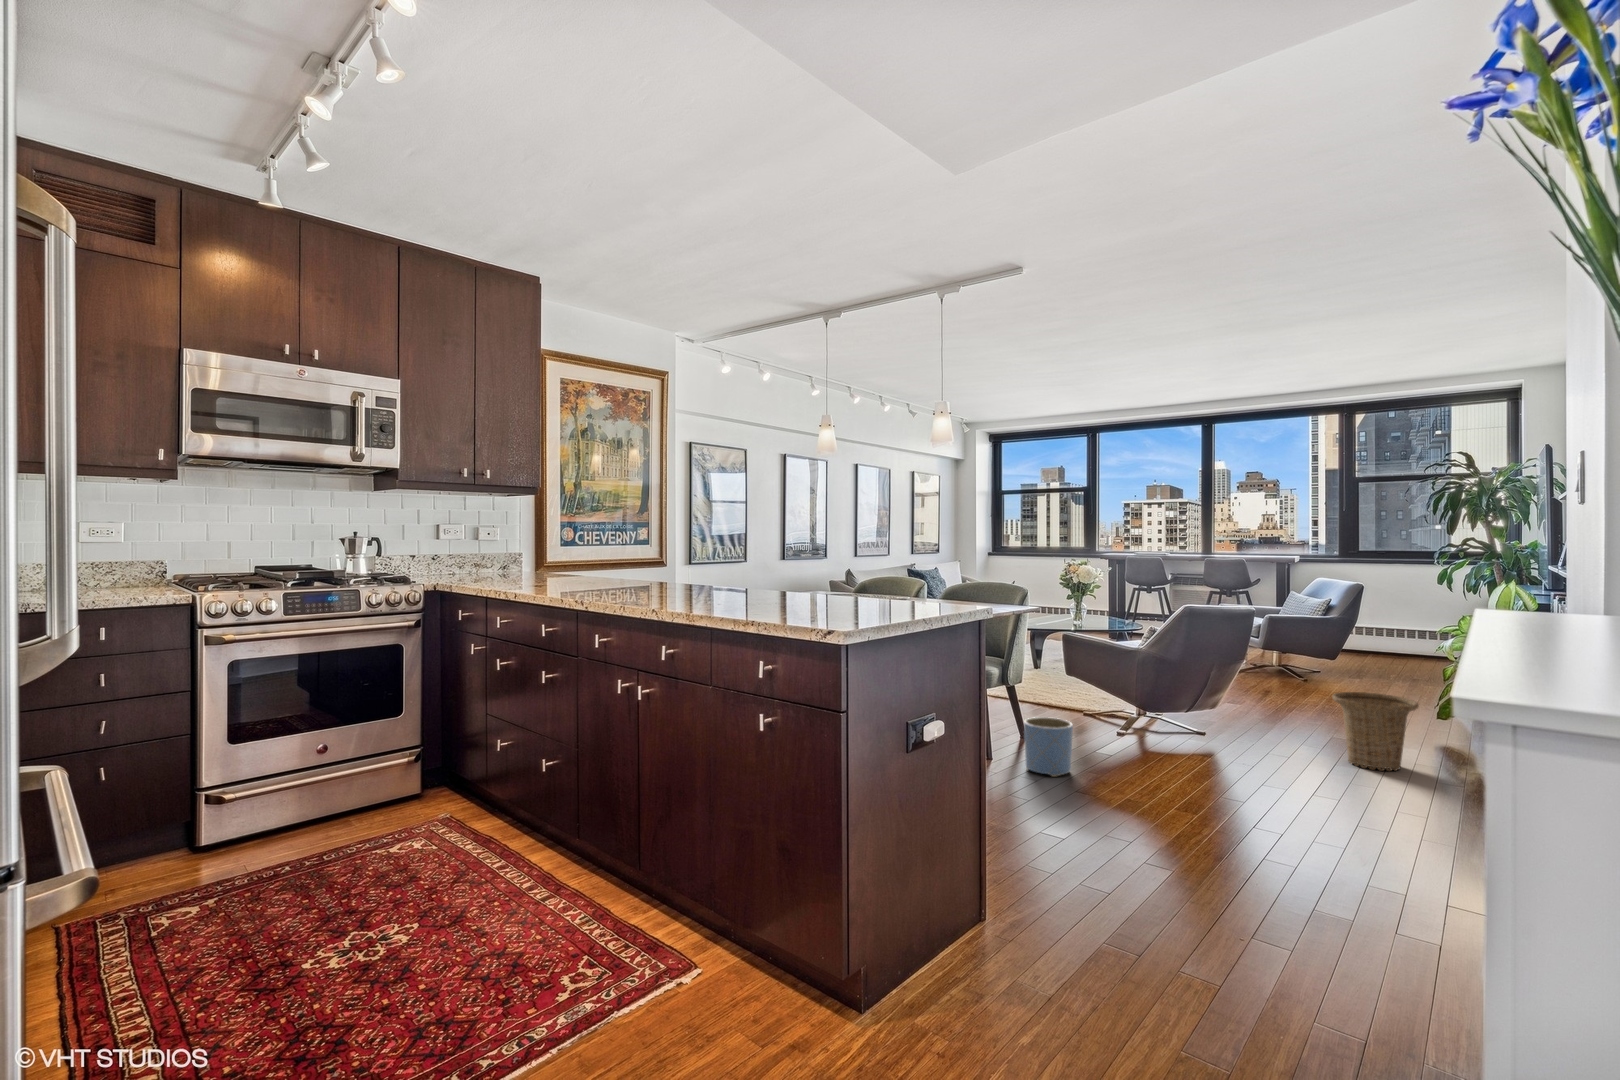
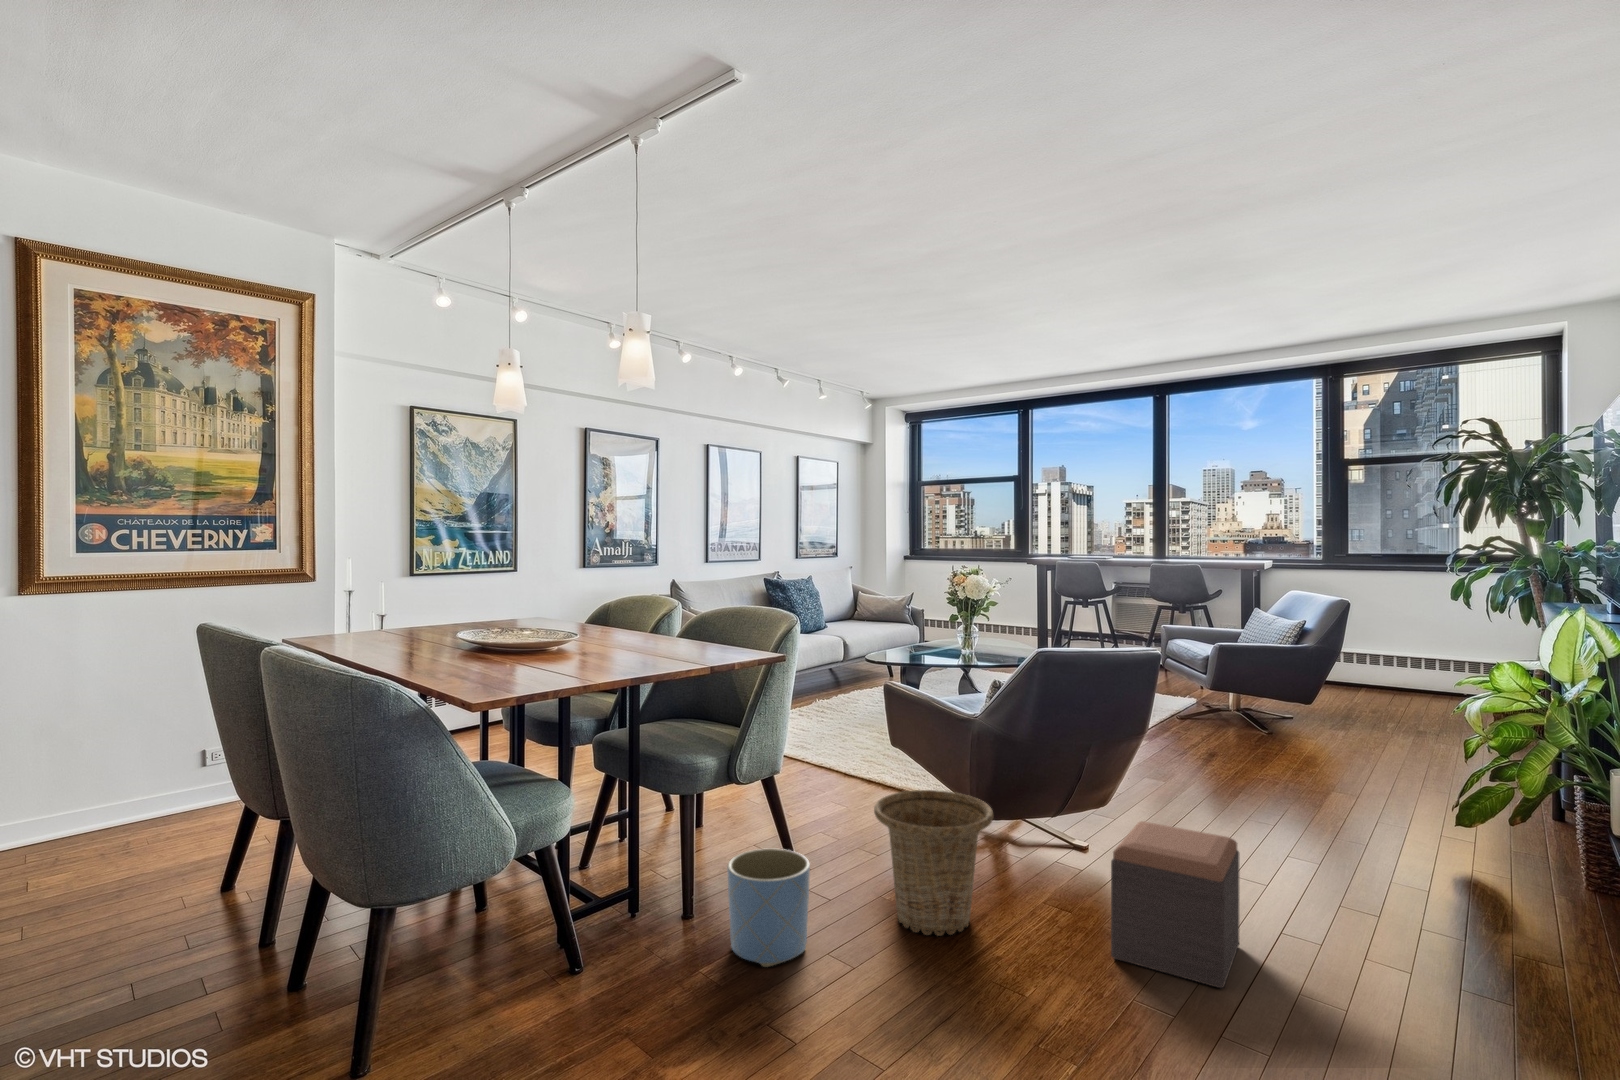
basket: present [1333,692,1419,771] -> present [874,790,994,936]
footstool: none [1246,704,1318,786] -> present [1111,821,1239,988]

